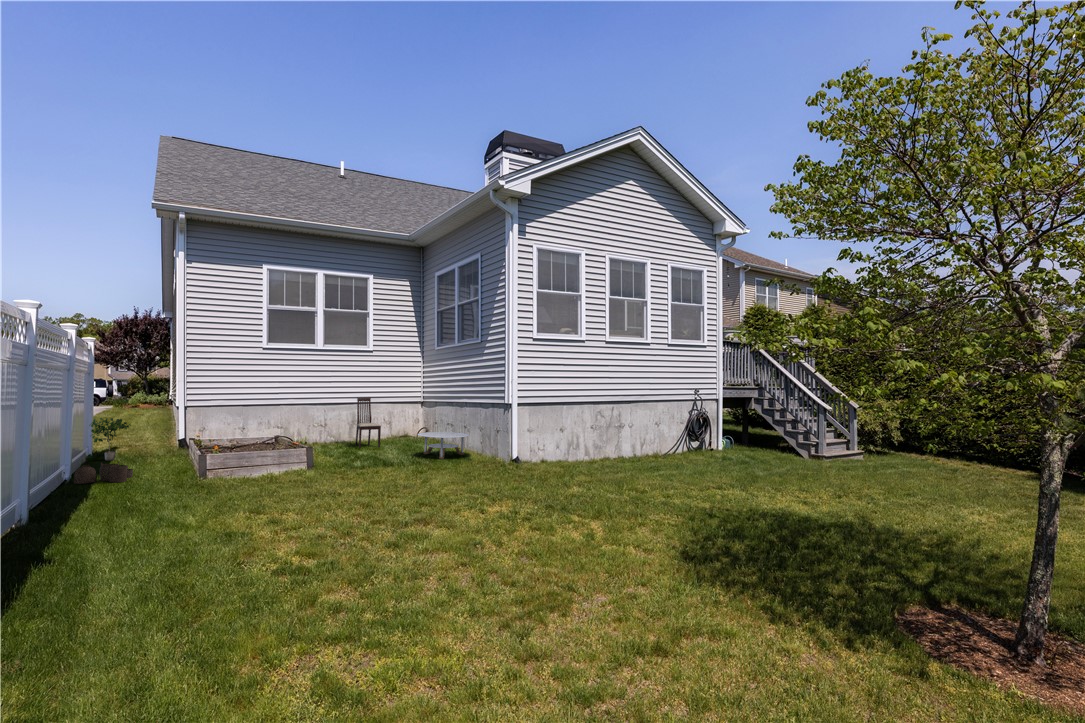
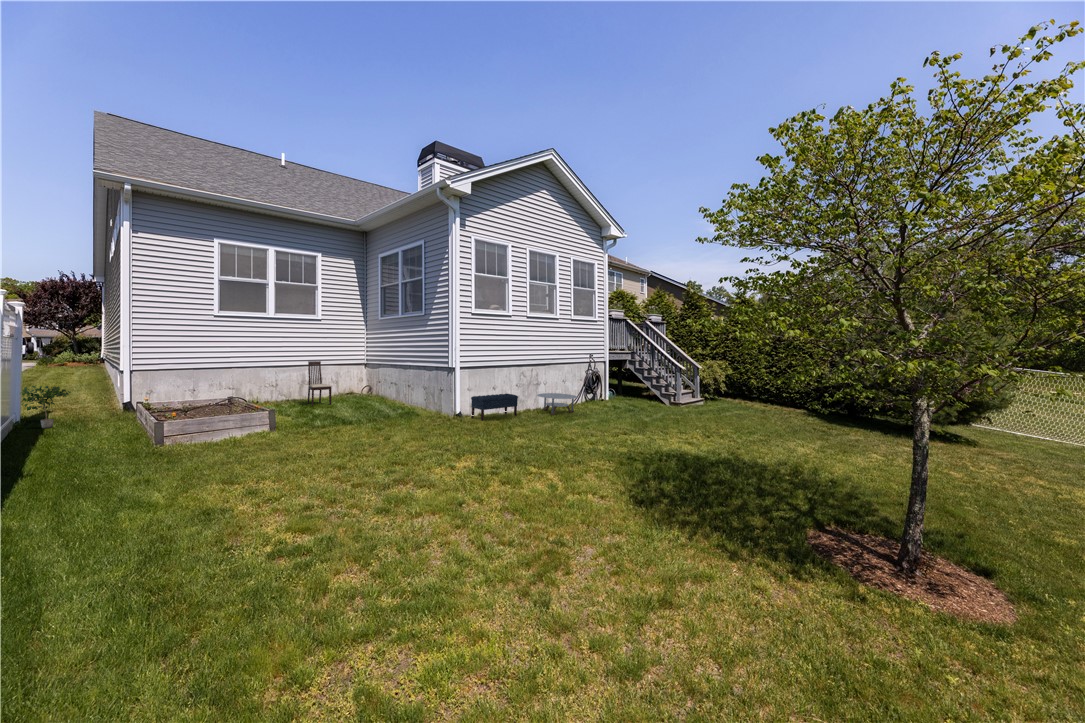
round table: present [417,432,470,459] -> present [537,393,577,415]
bench: none [533,436,593,467] -> present [471,394,518,420]
woven basket: present [74,462,133,484] -> none [7,433,79,458]

